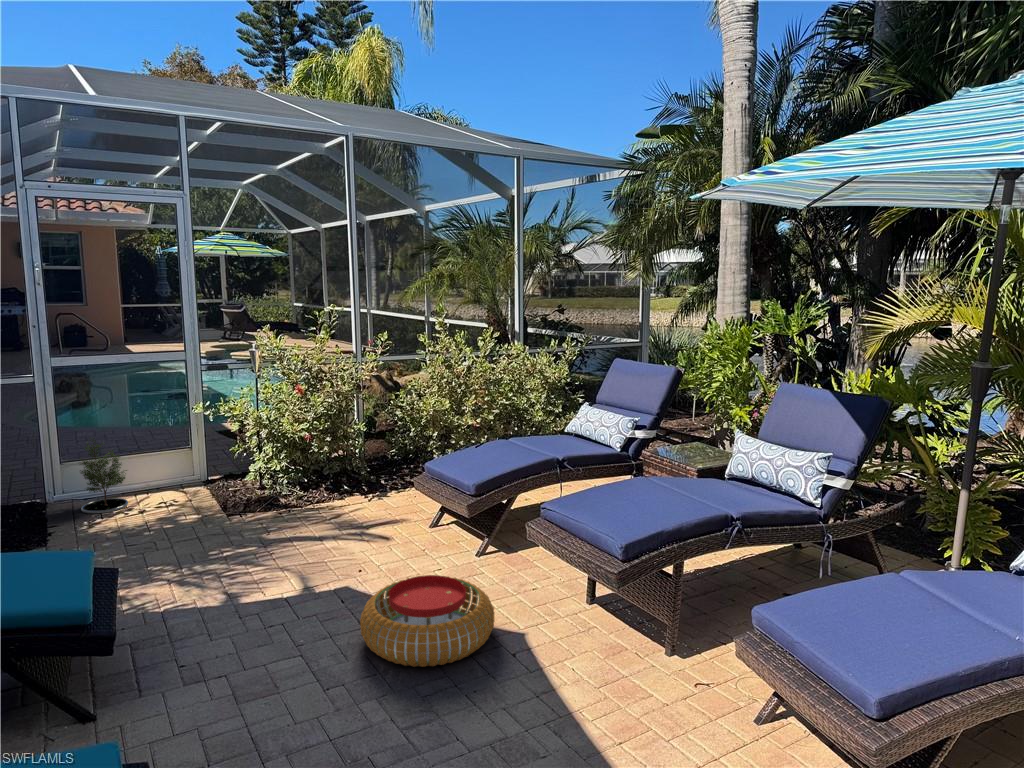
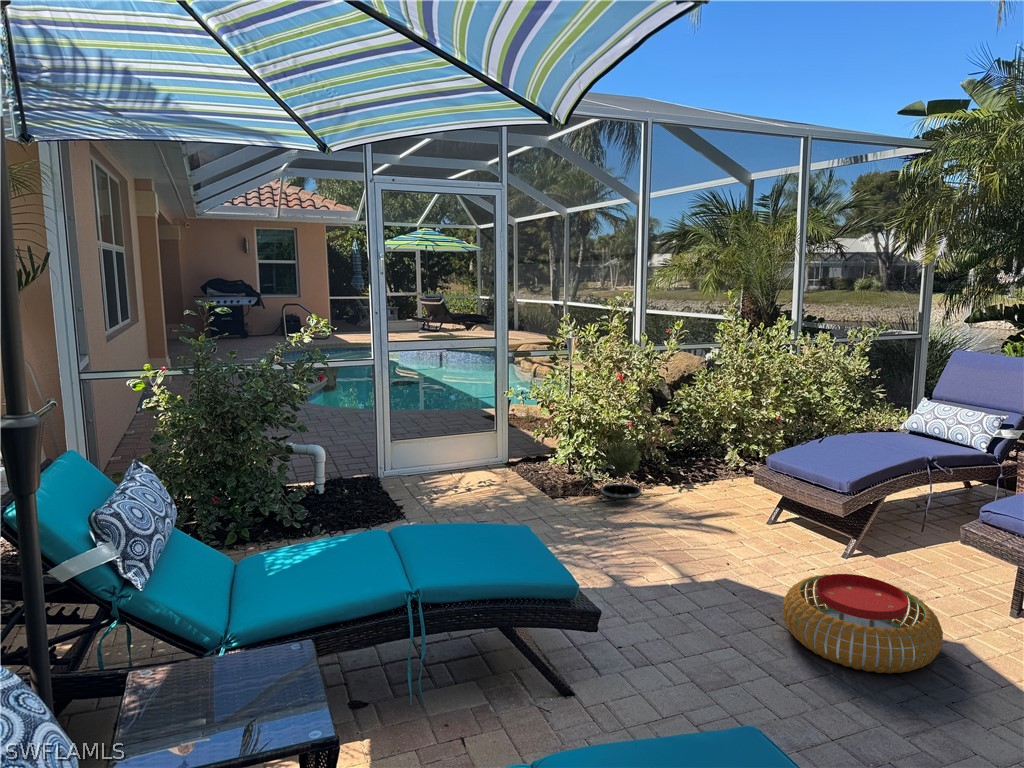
potted tree: present [80,438,128,514] -> present [601,427,641,498]

